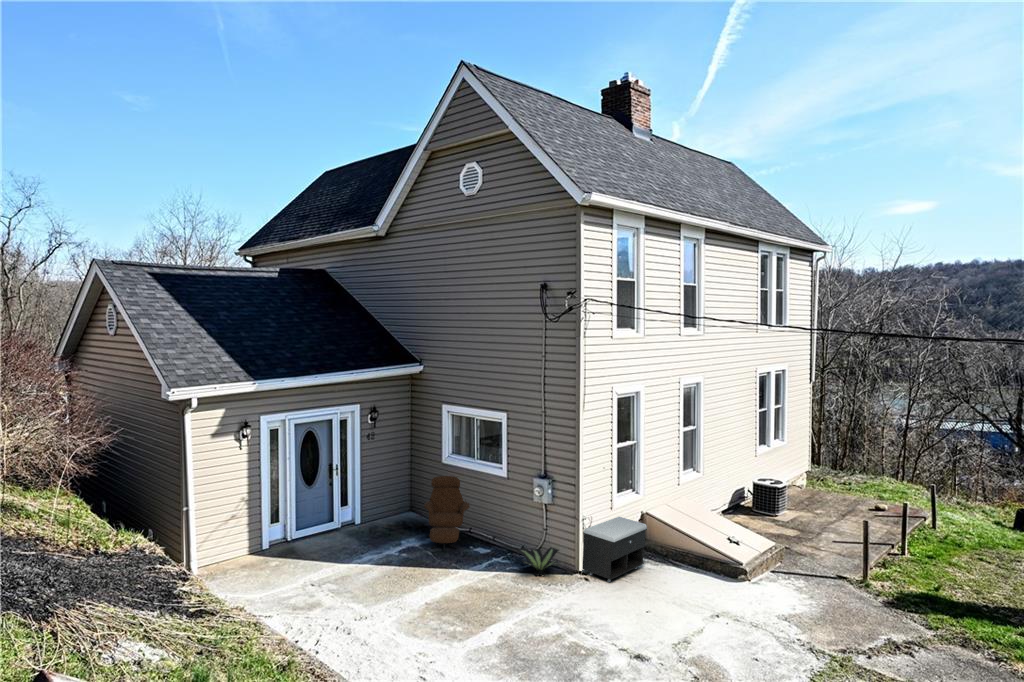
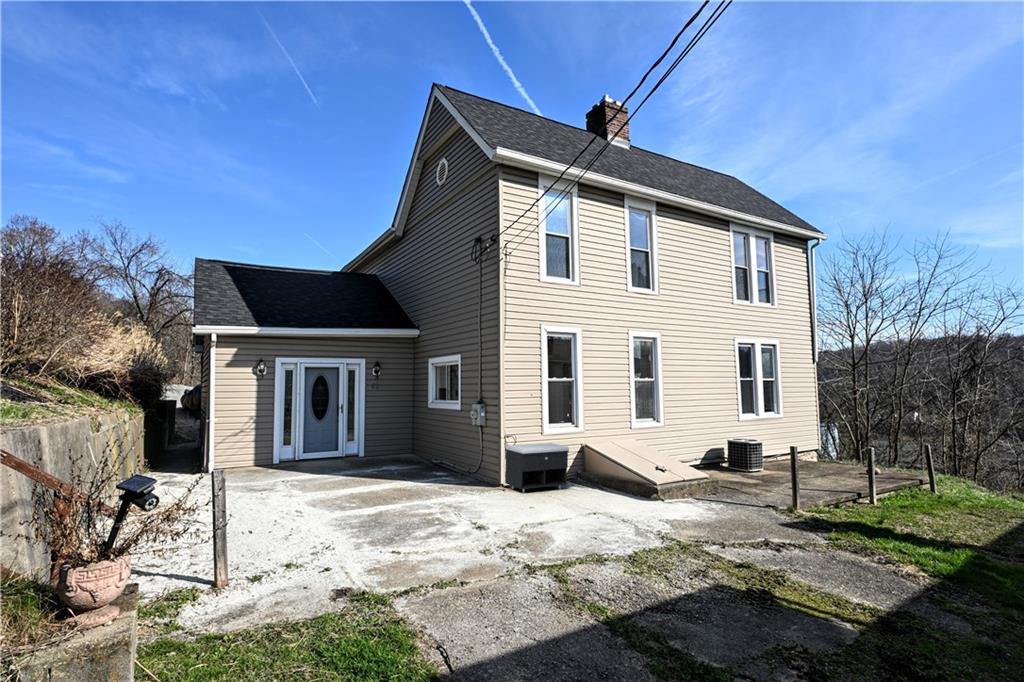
lounge chair: present [424,476,470,552] -> none [397,417,442,472]
potted plant: present [518,547,559,576] -> none [448,464,489,487]

